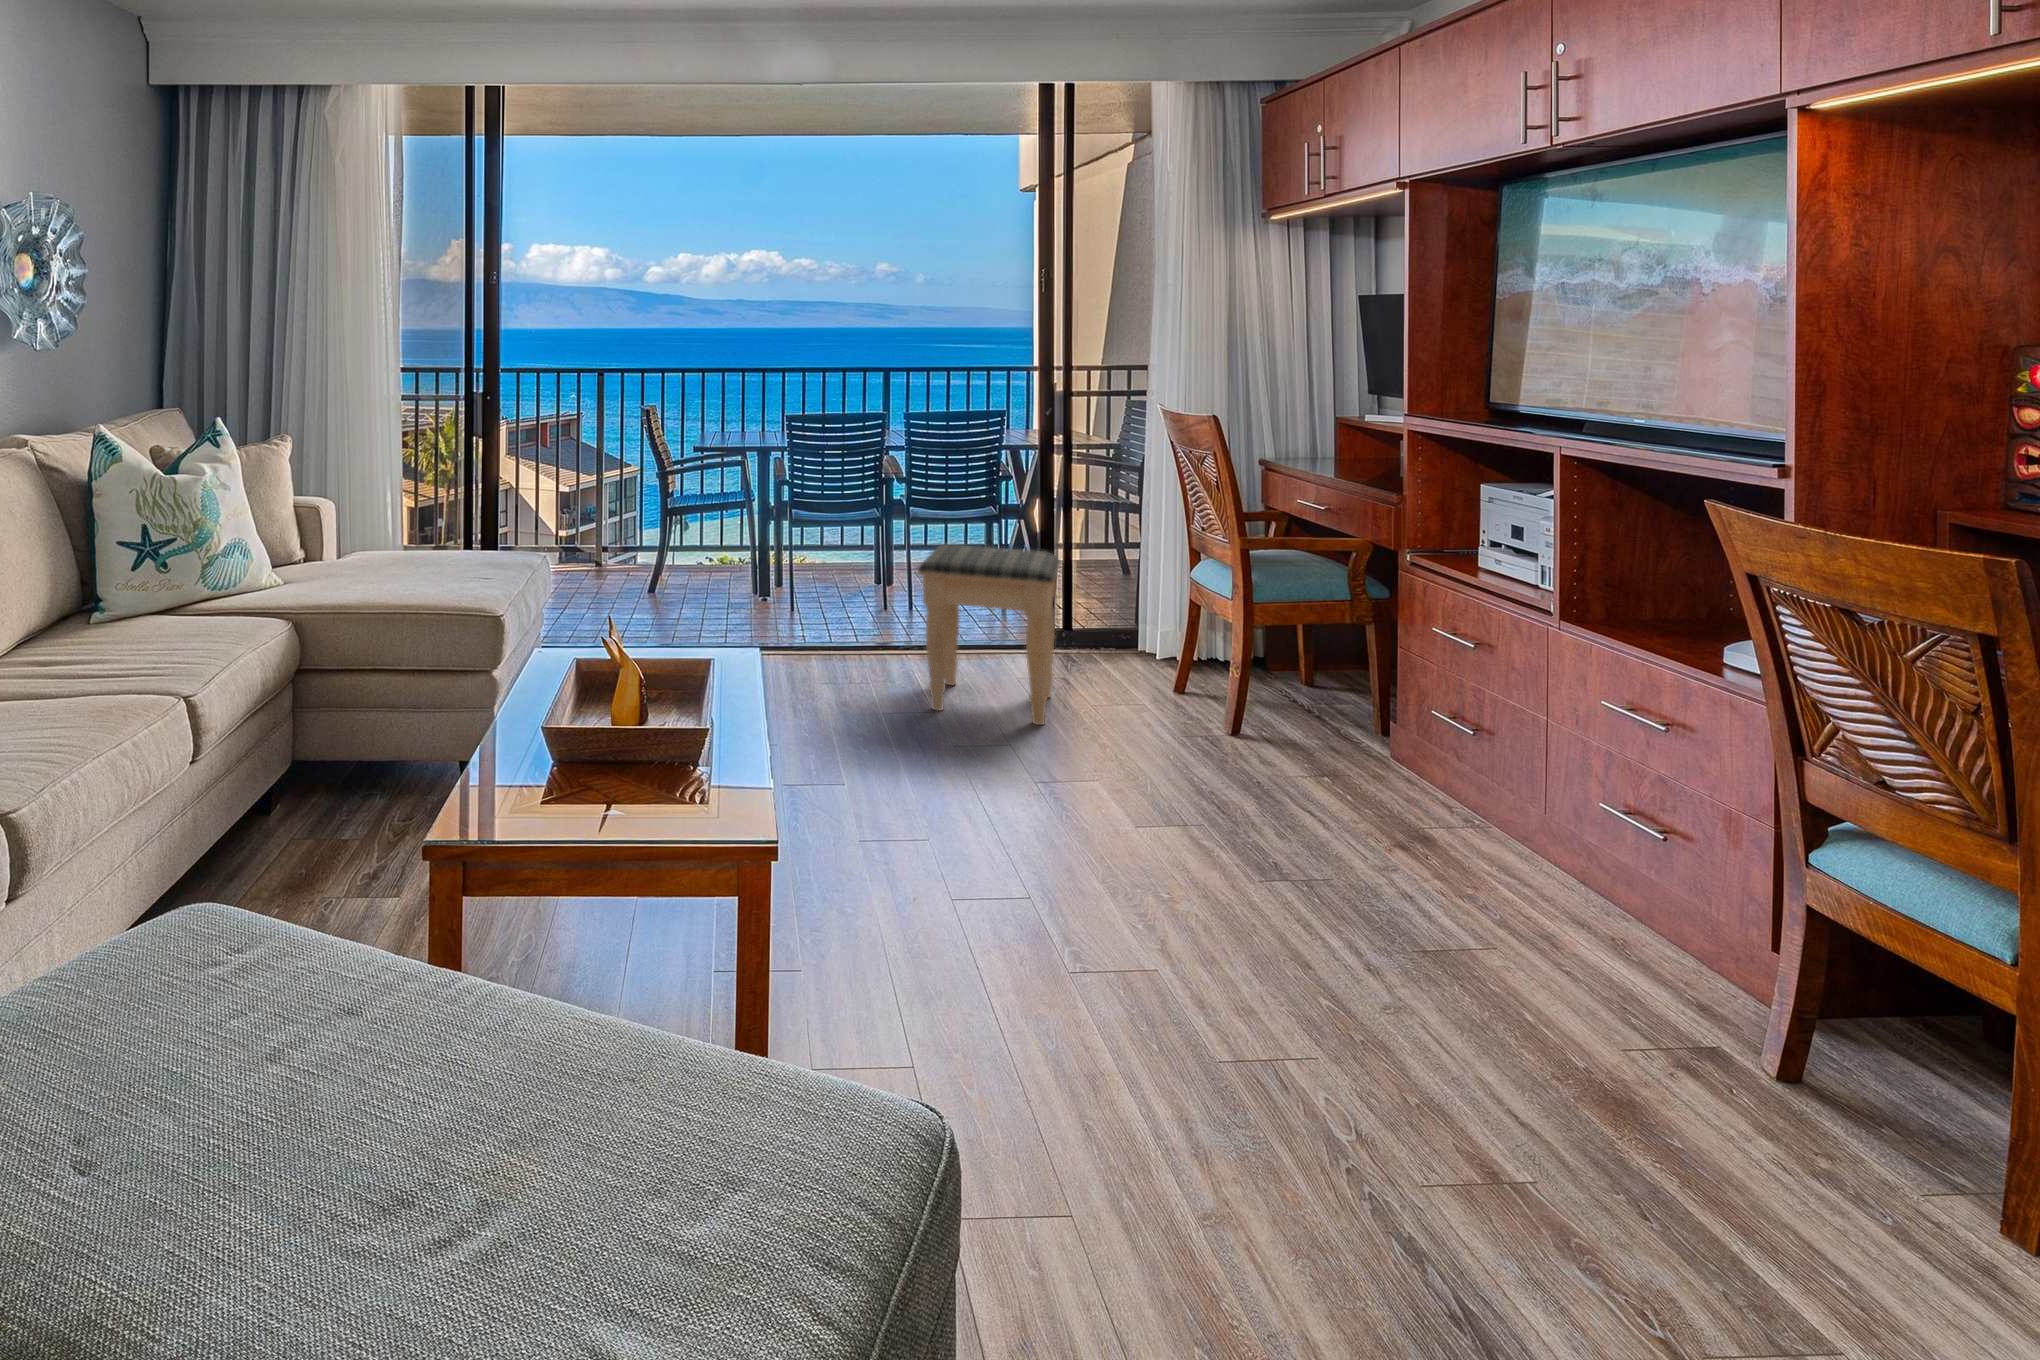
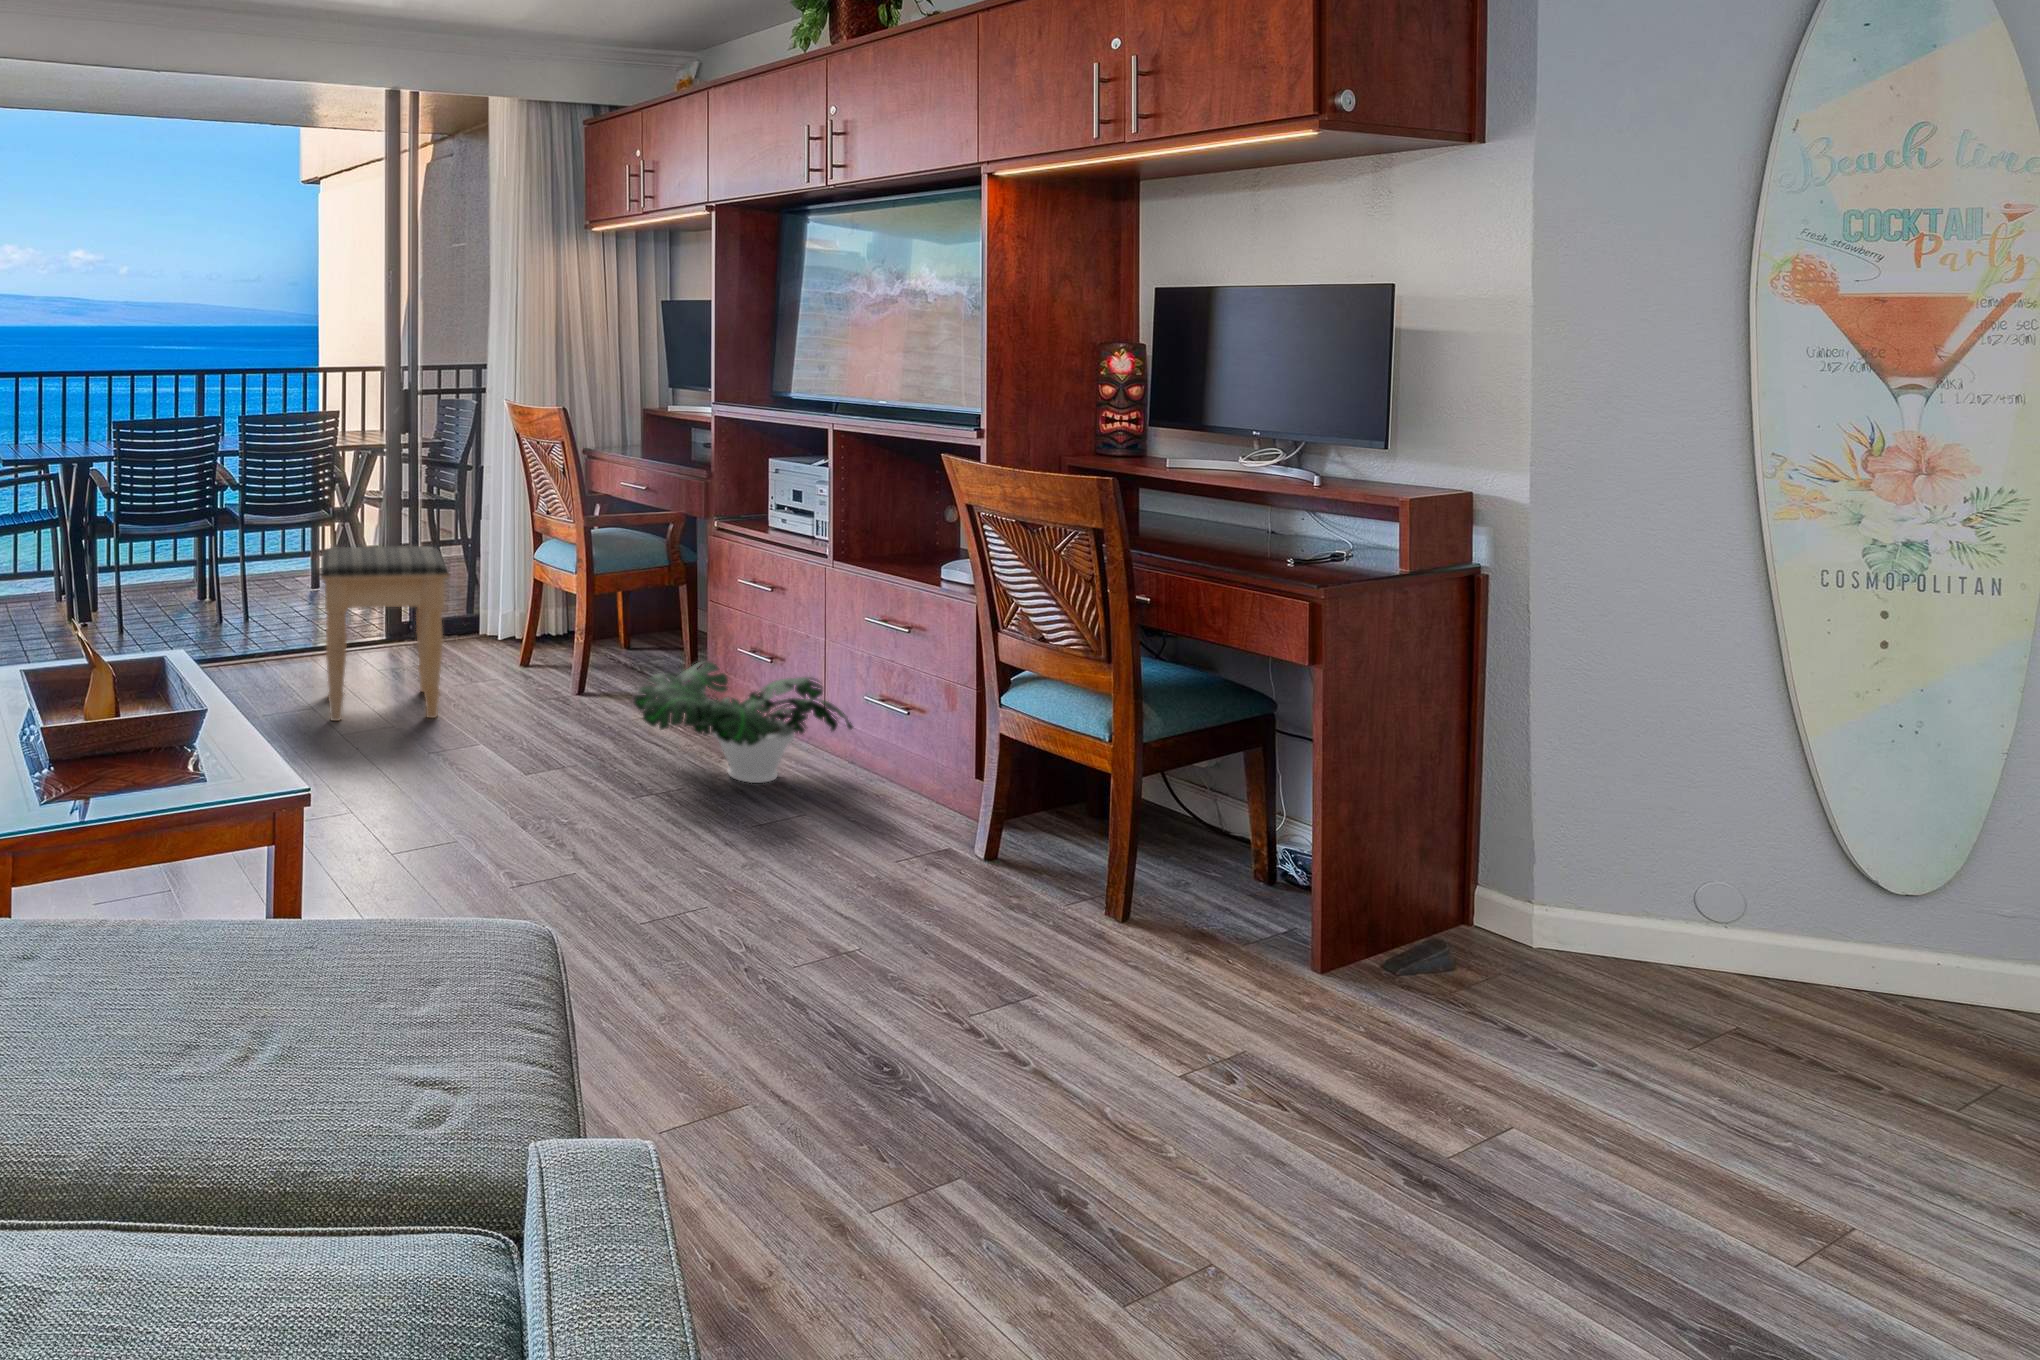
potted plant: none [1250,719,1573,882] -> present [634,661,853,783]

